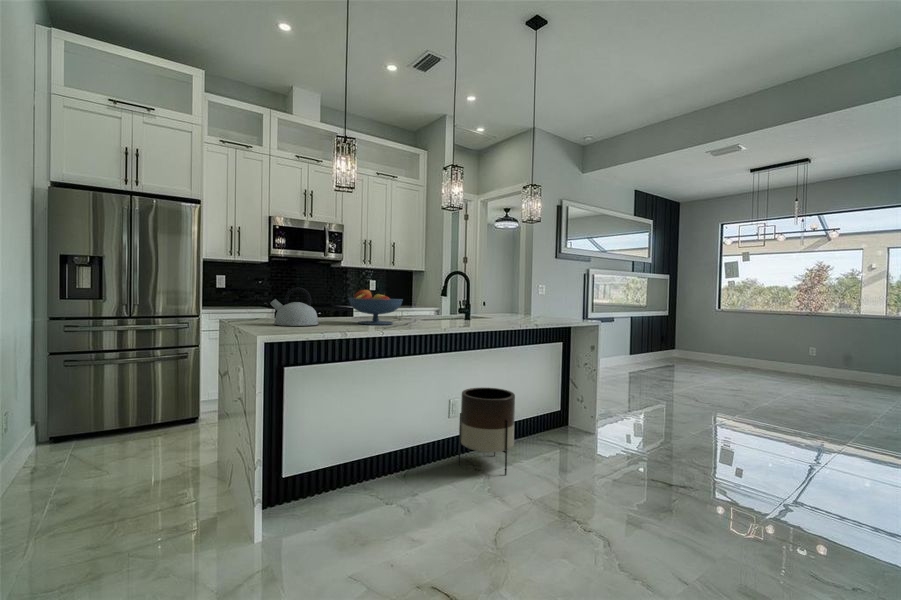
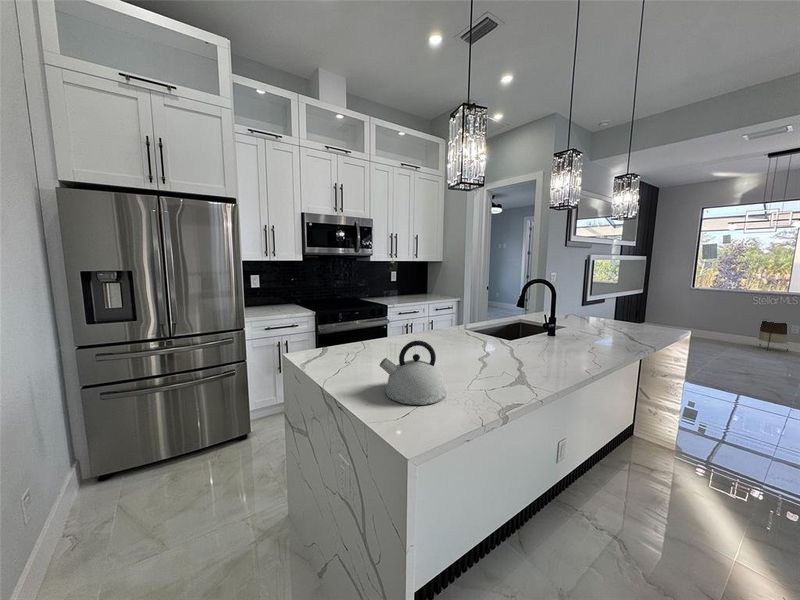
fruit bowl: present [349,290,403,325] -> none [462,326,537,379]
planter: present [459,388,515,475] -> present [758,321,788,351]

